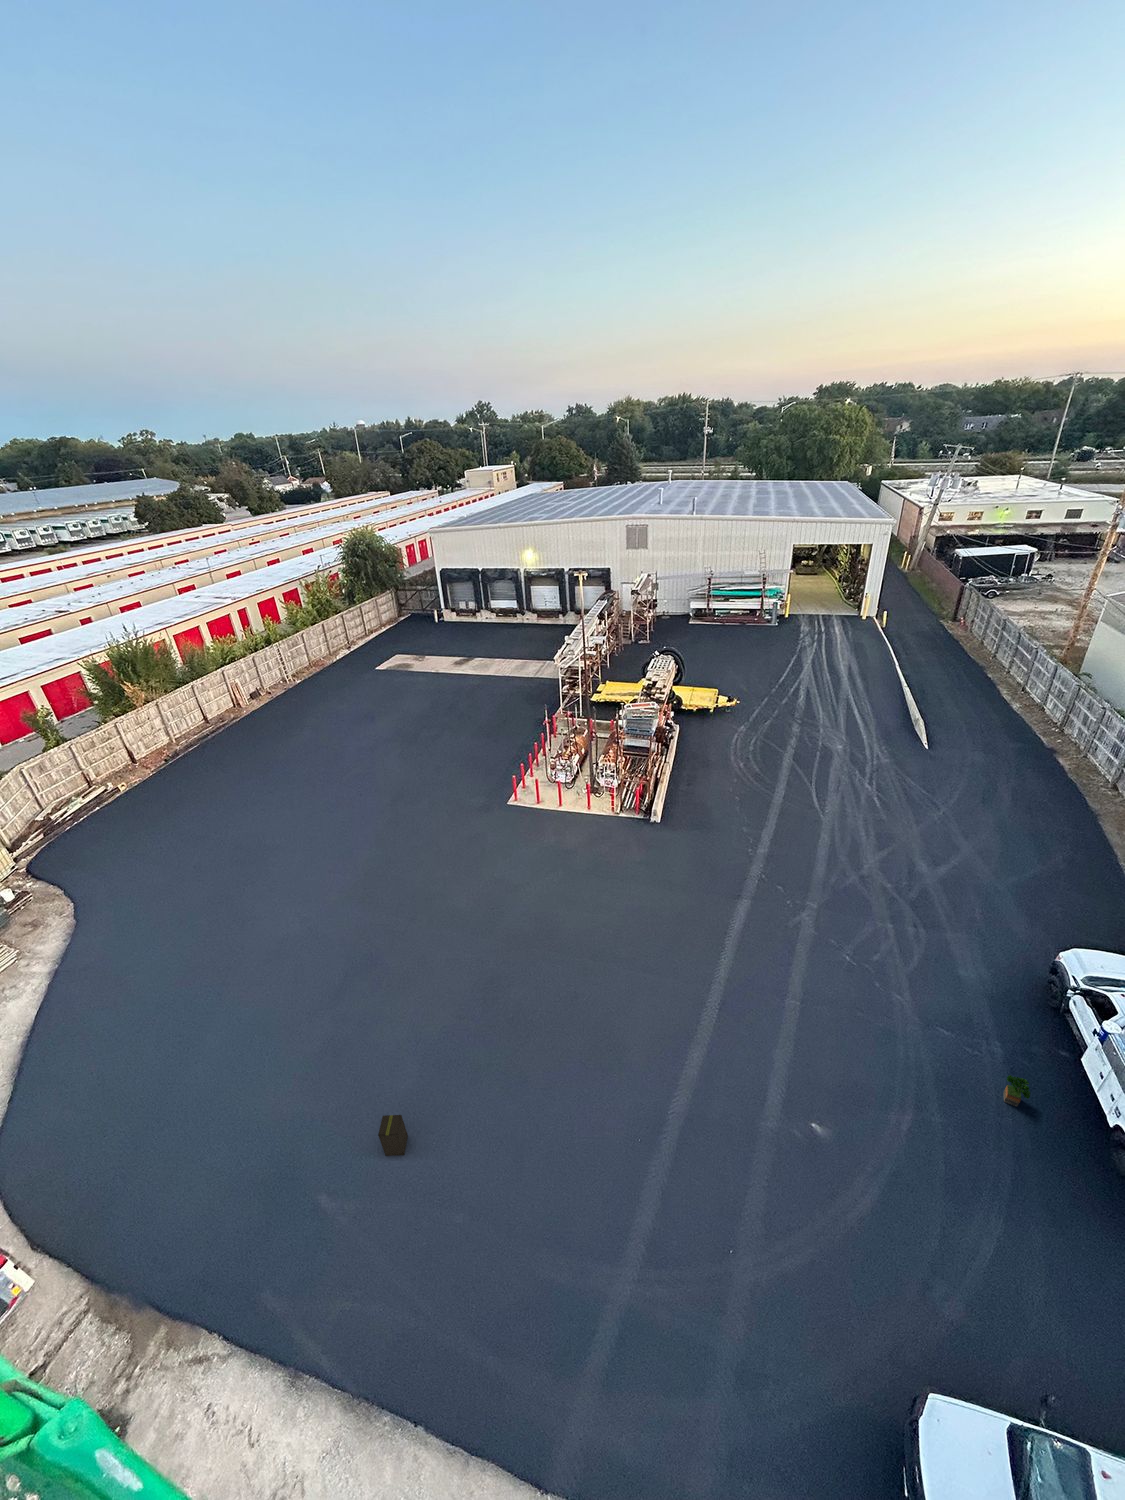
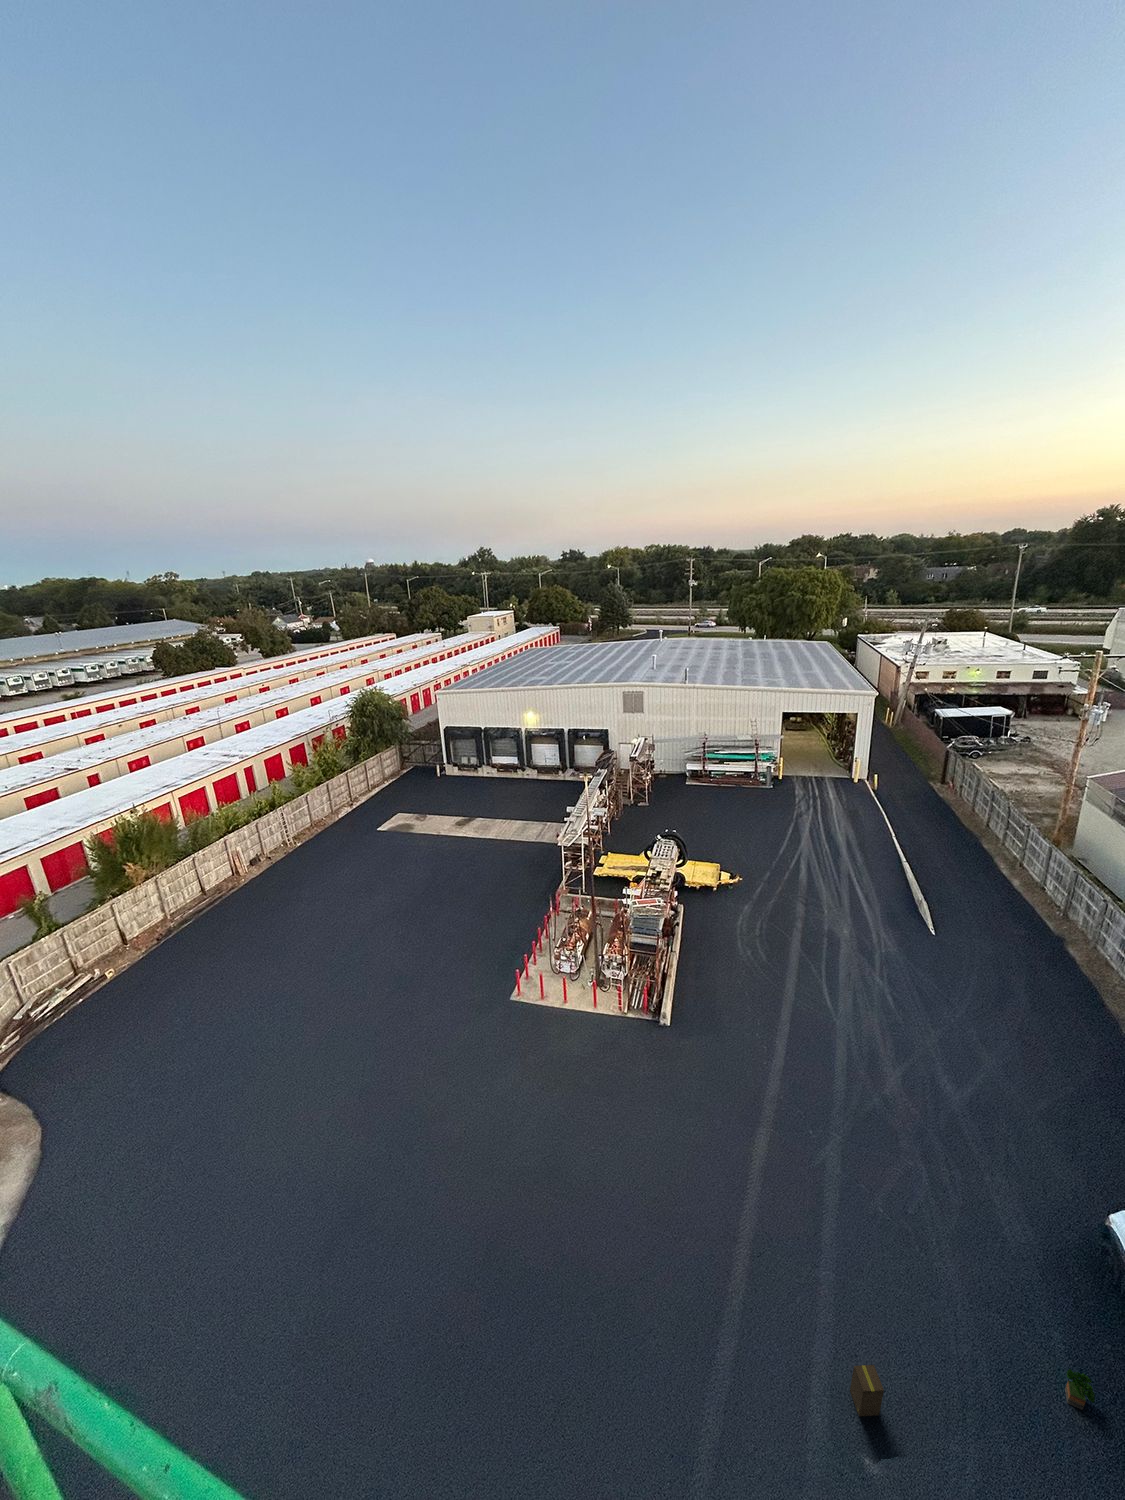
cardboard box: present [378,1115,408,1156] -> present [850,1365,884,1417]

